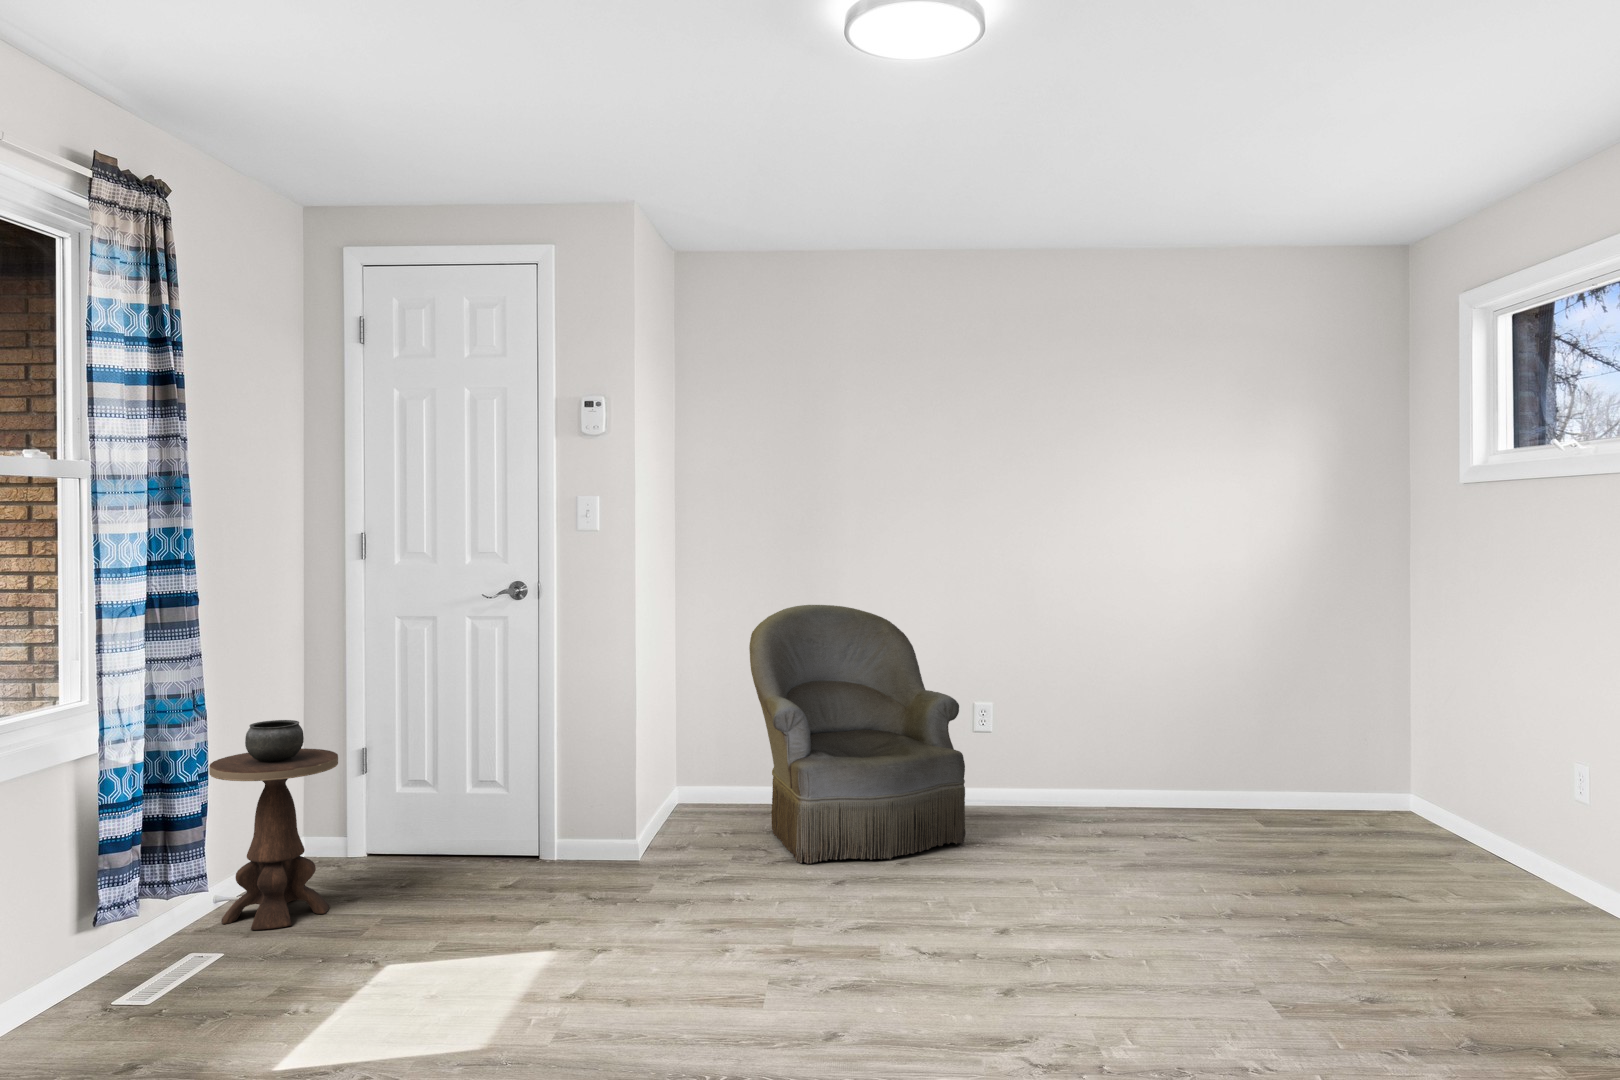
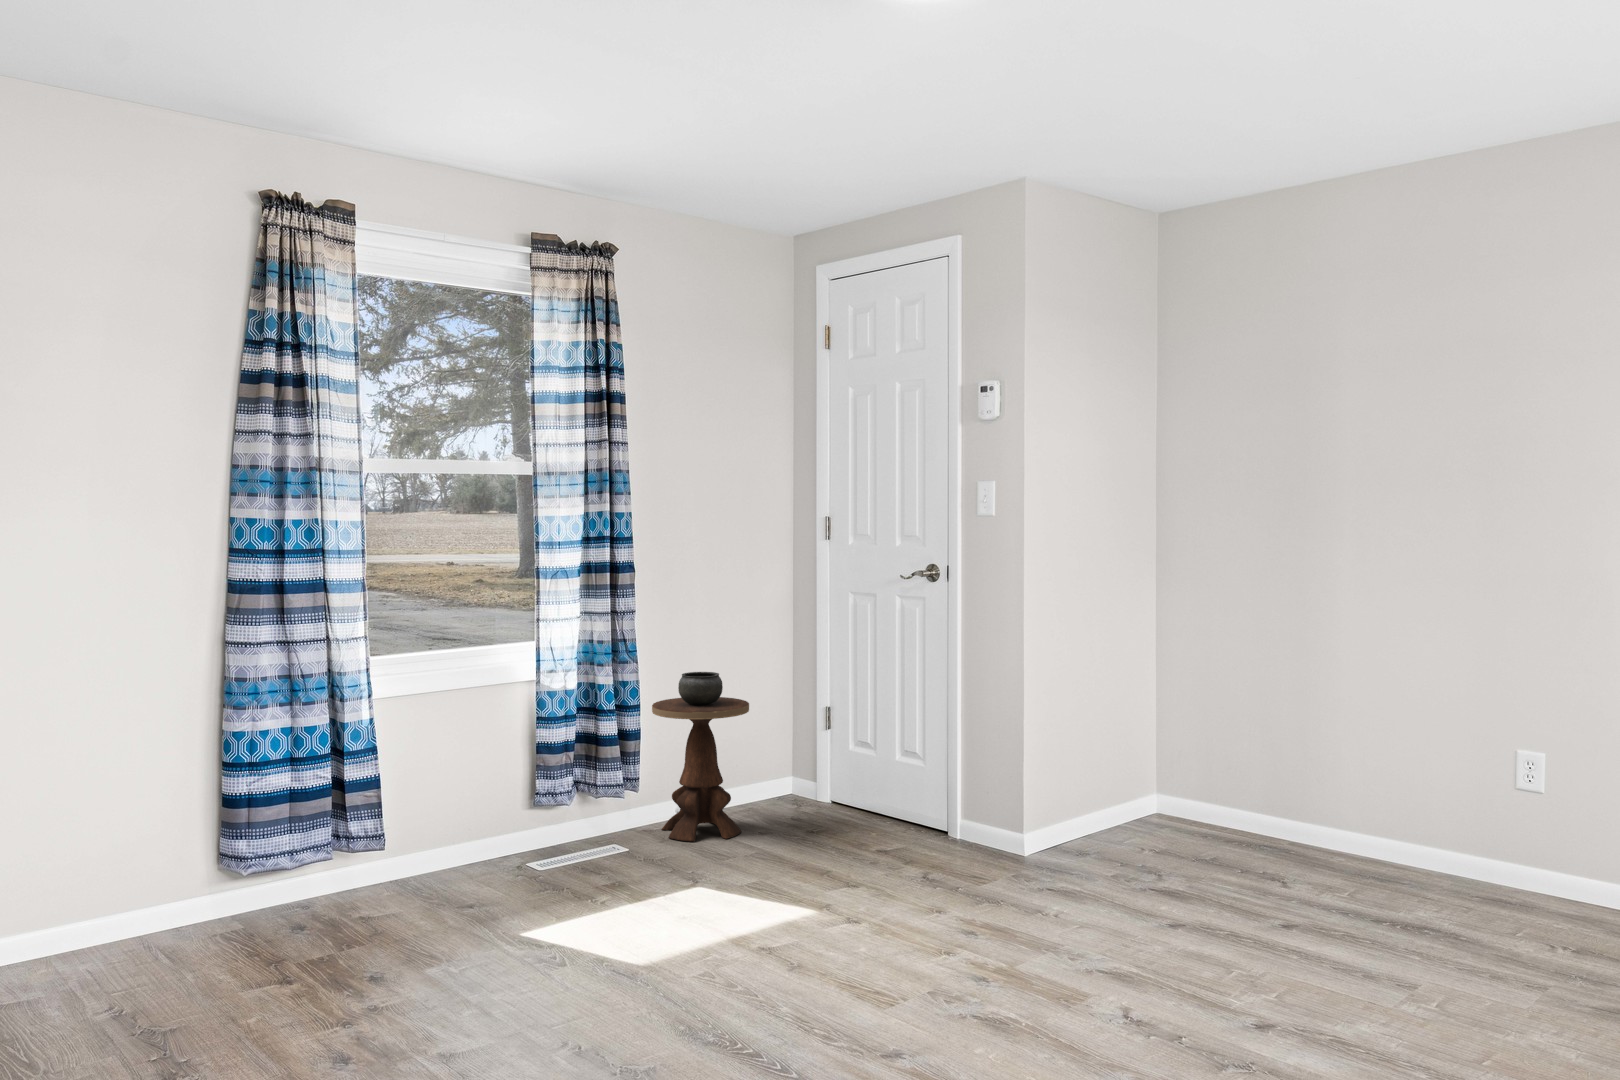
armchair: present [749,605,965,864] -> none [1157,606,1428,927]

